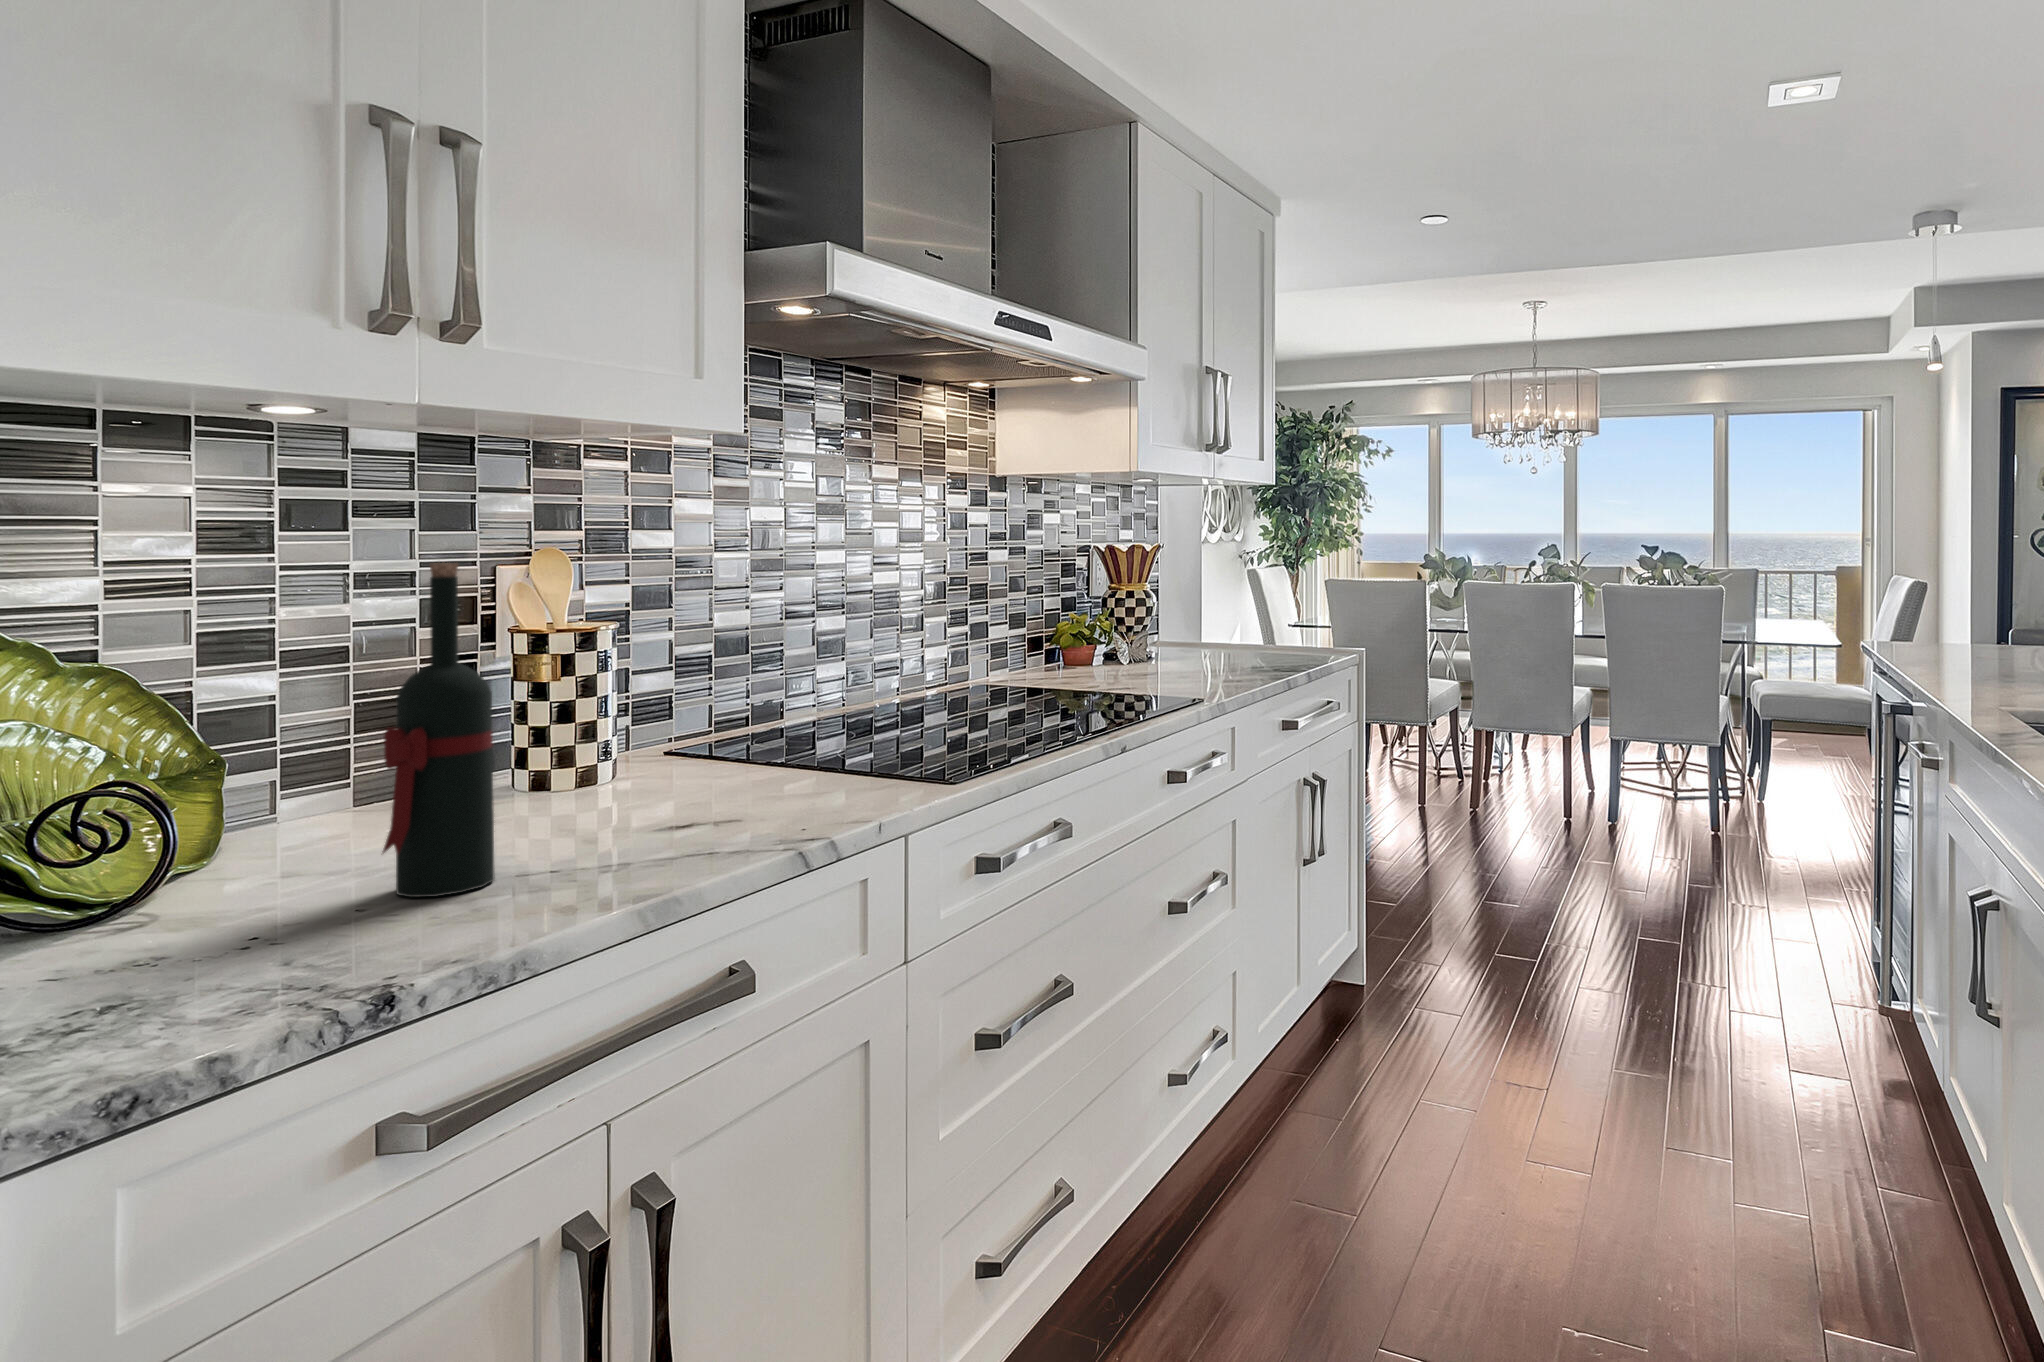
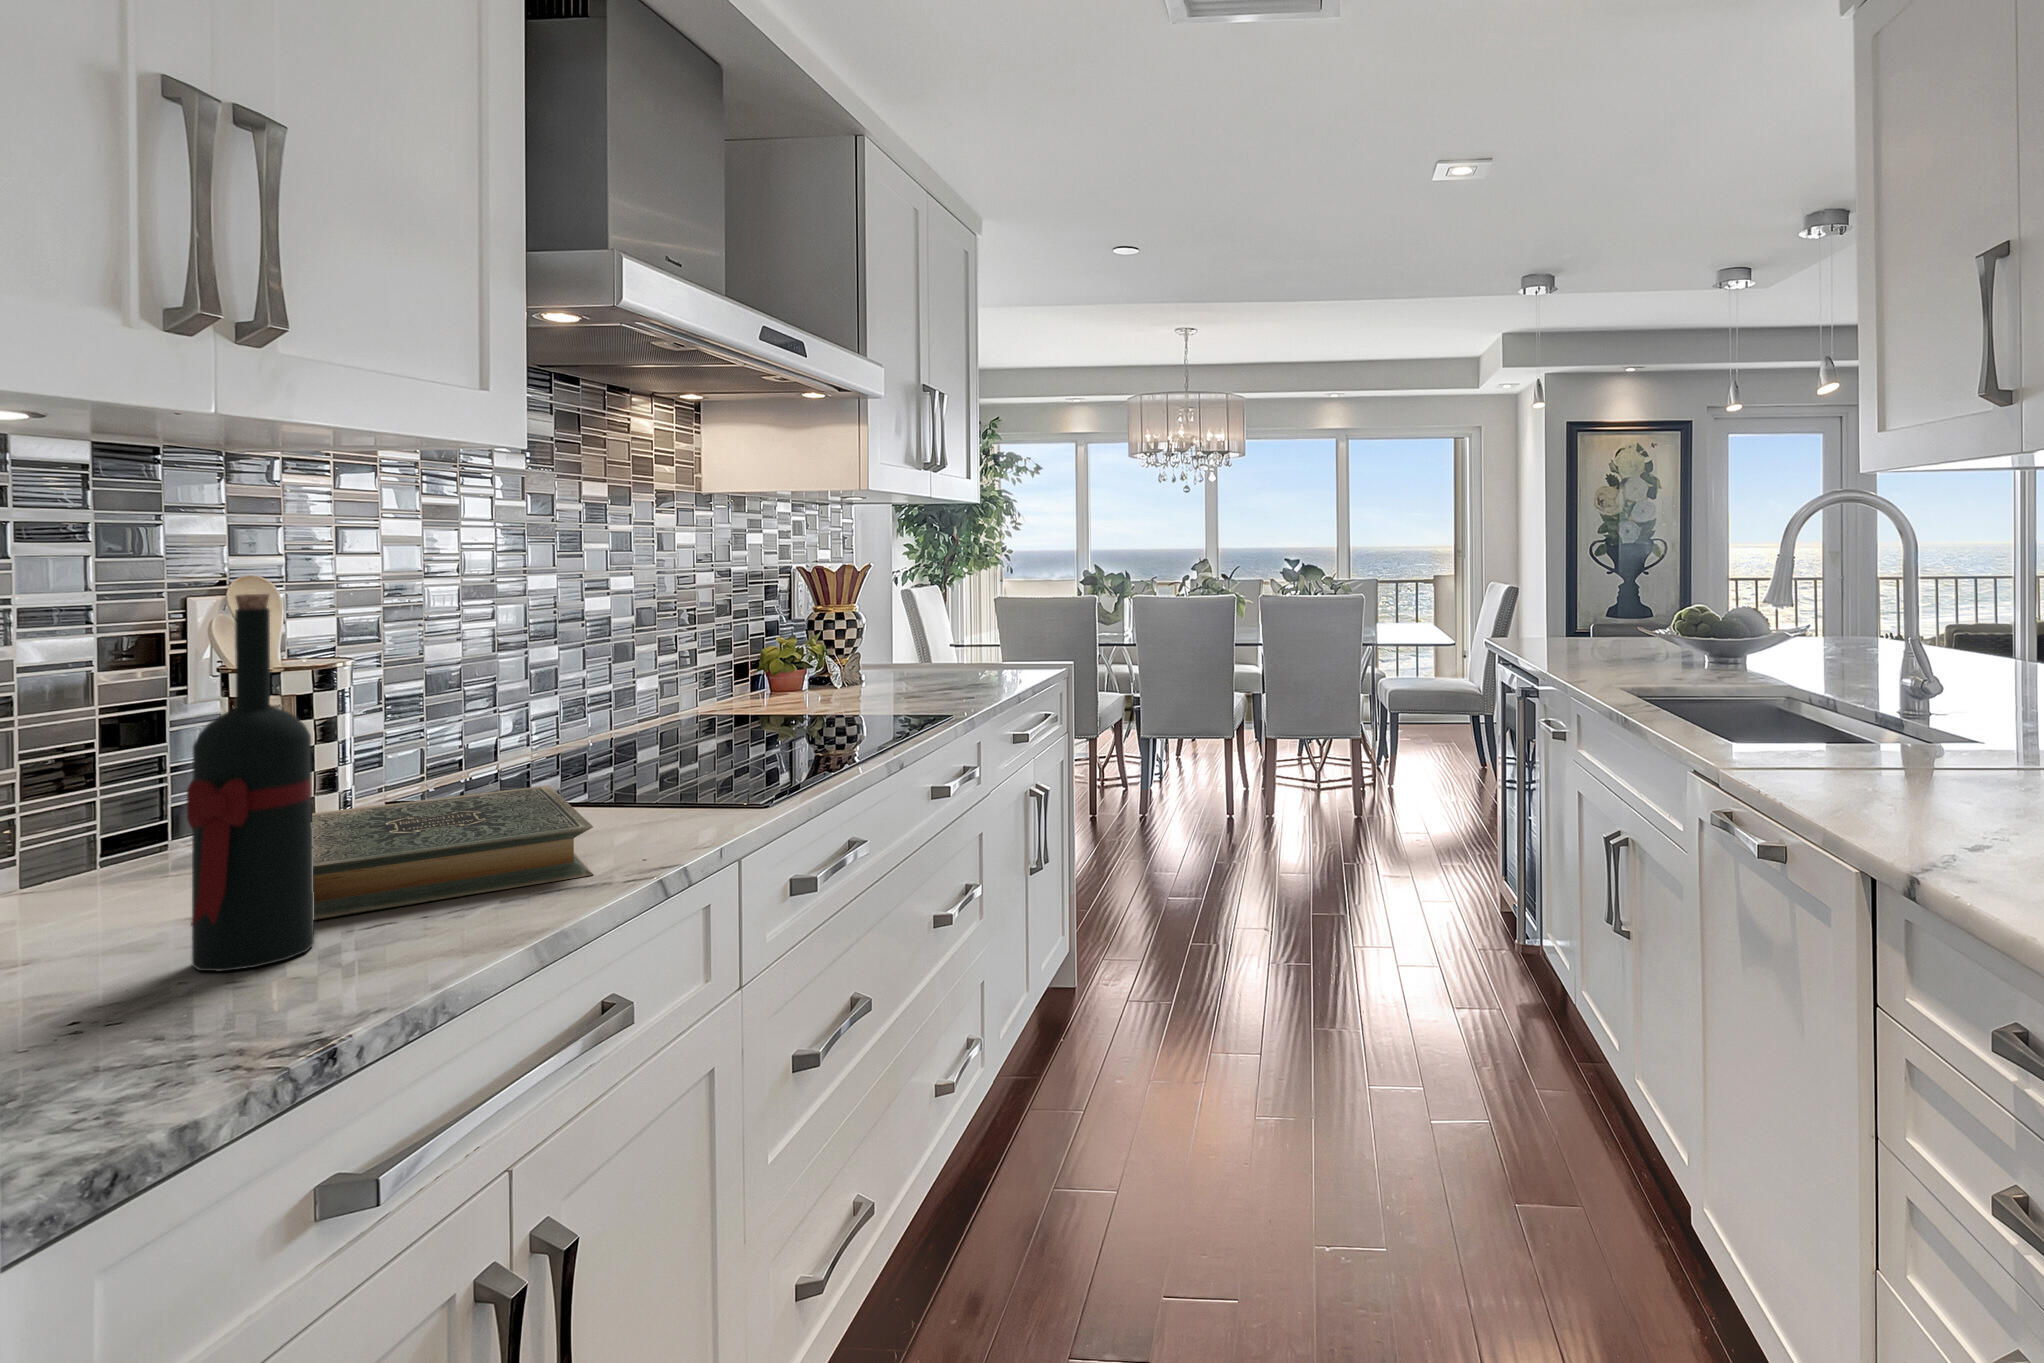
hardback book: none [495,748,764,859] -> present [312,785,594,920]

